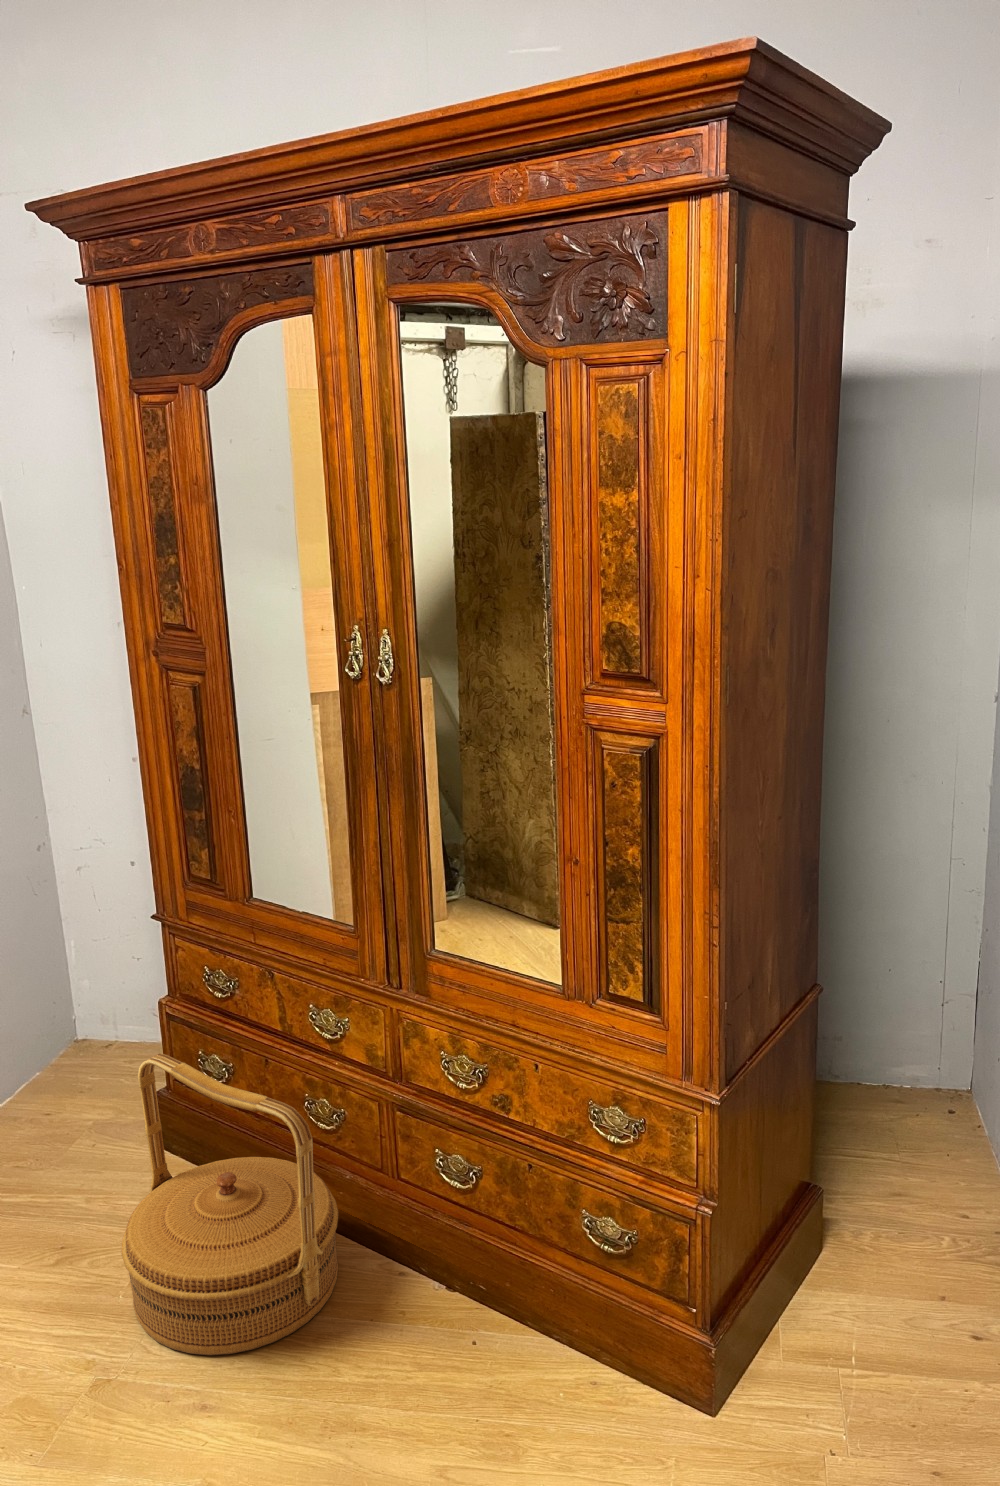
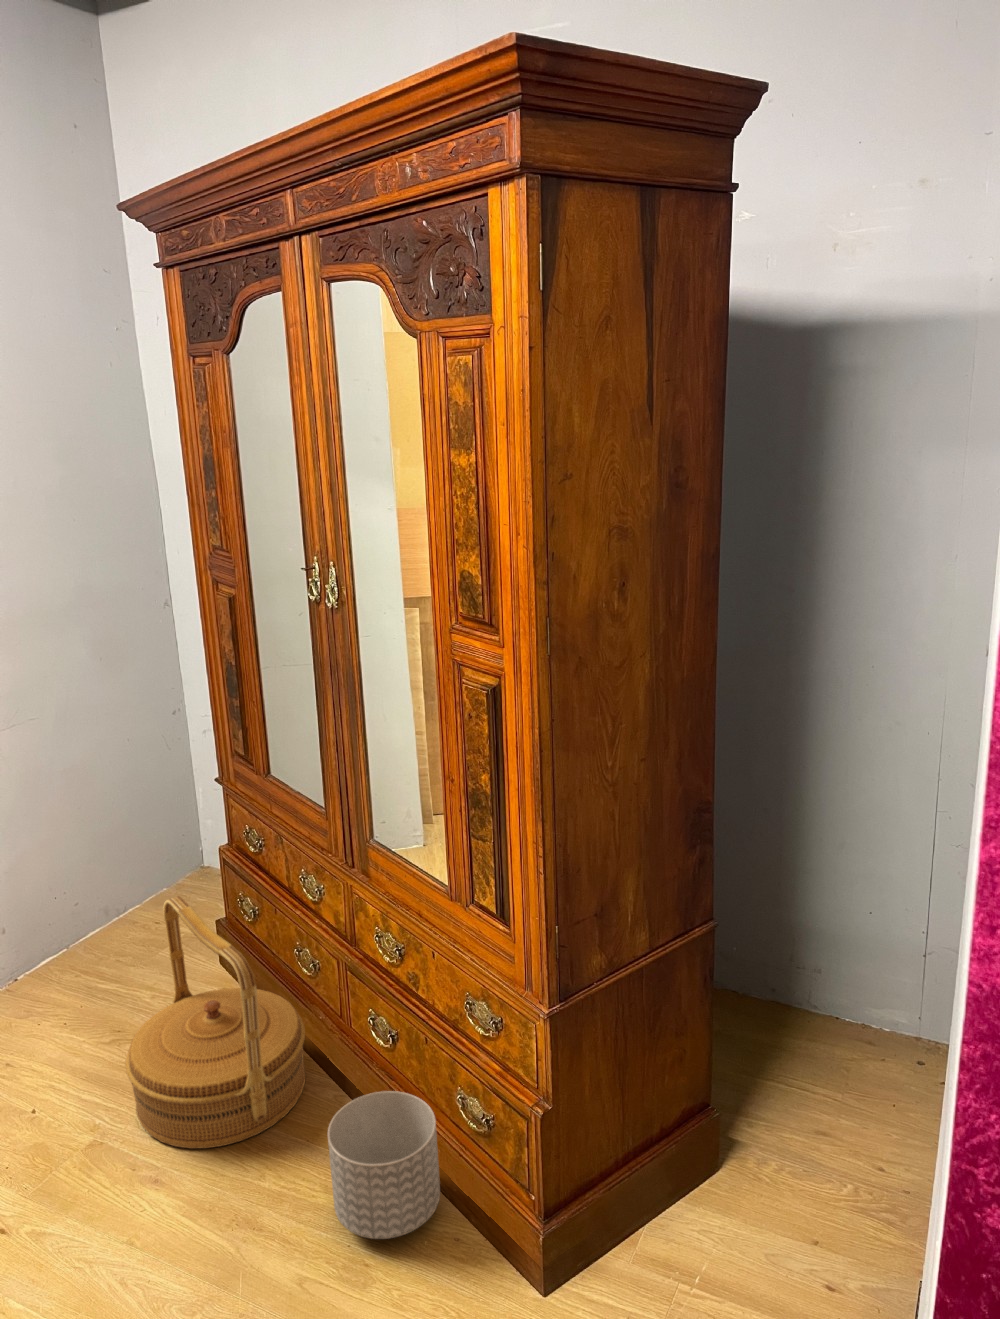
planter: none [440,1233,567,1402] -> present [328,1091,440,1239]

